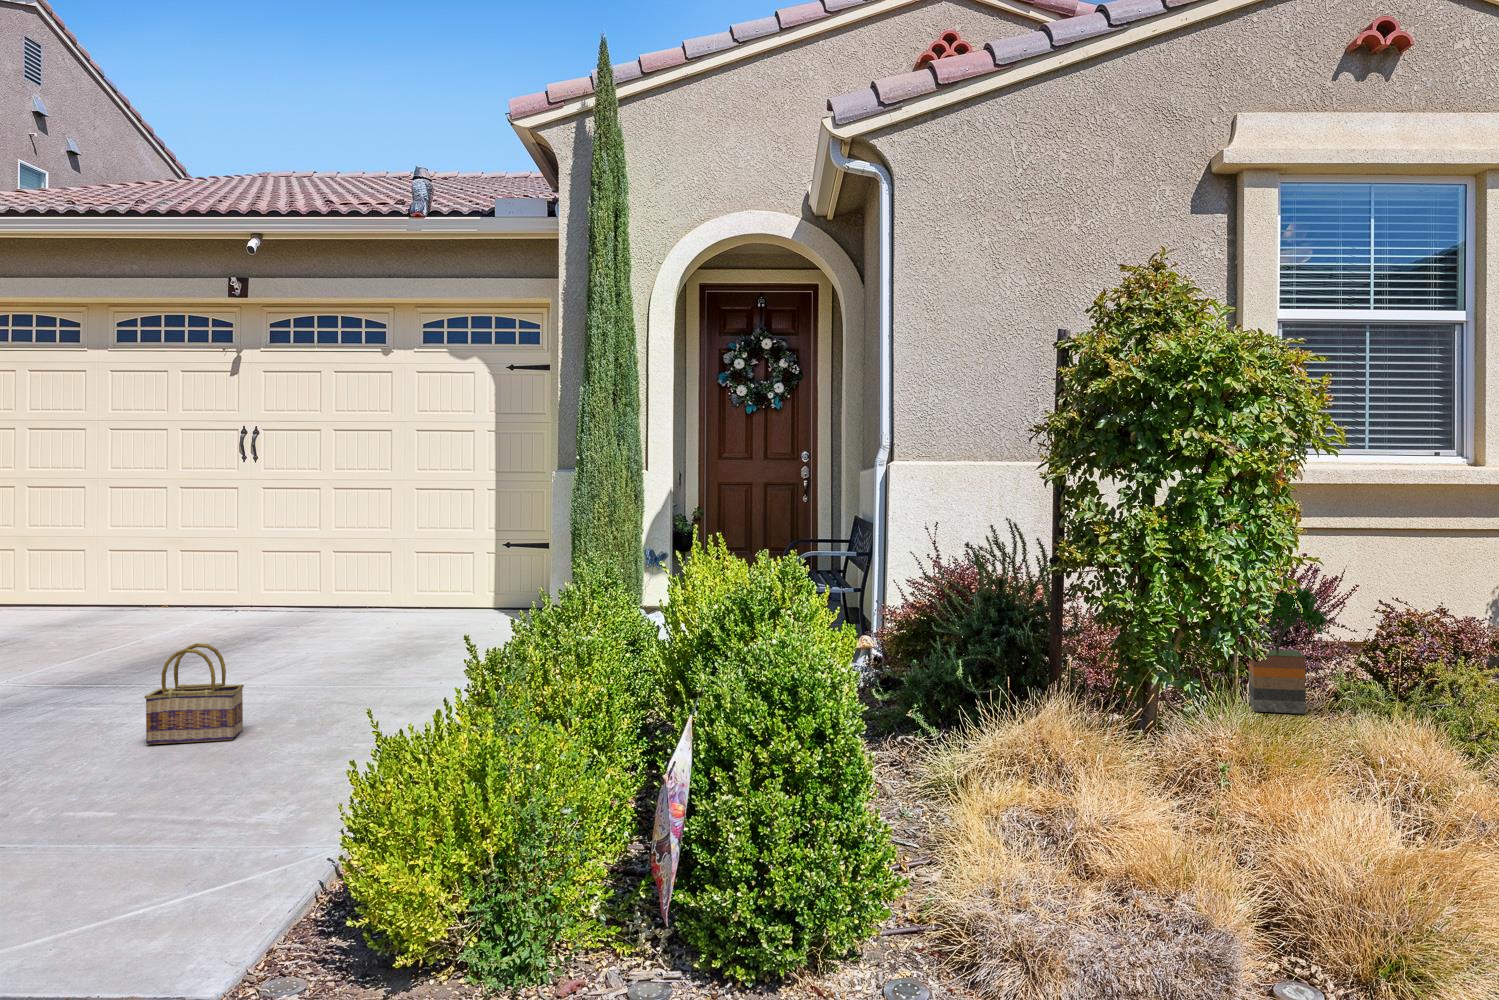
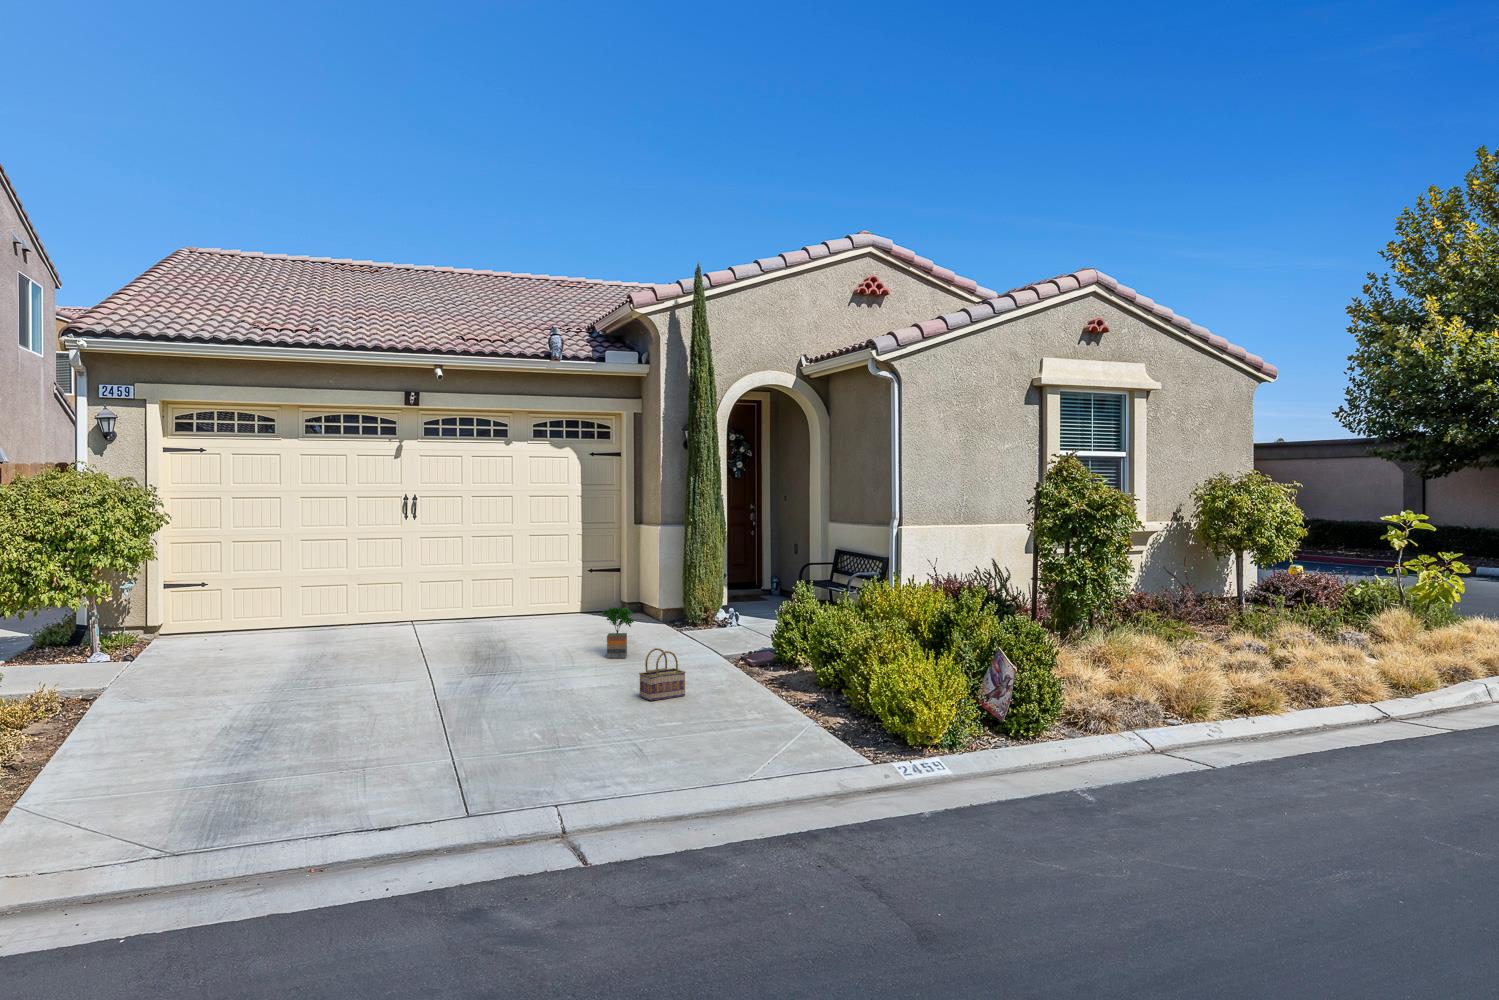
potted tree: present [1249,587,1327,714] -> present [602,607,634,658]

